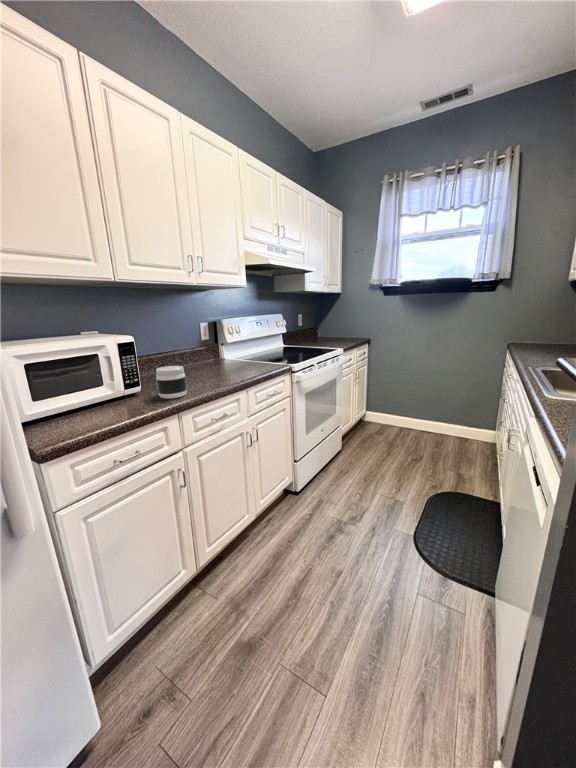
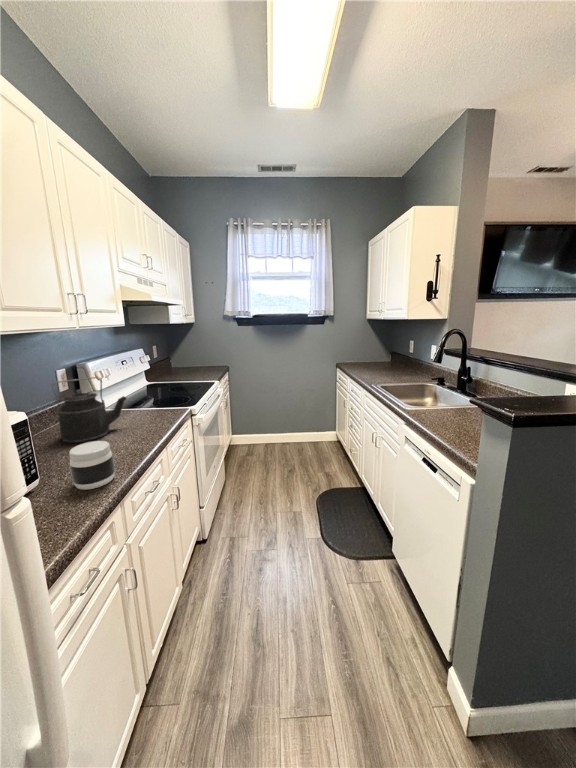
kettle: none [182,326,233,375] -> present [52,377,127,443]

